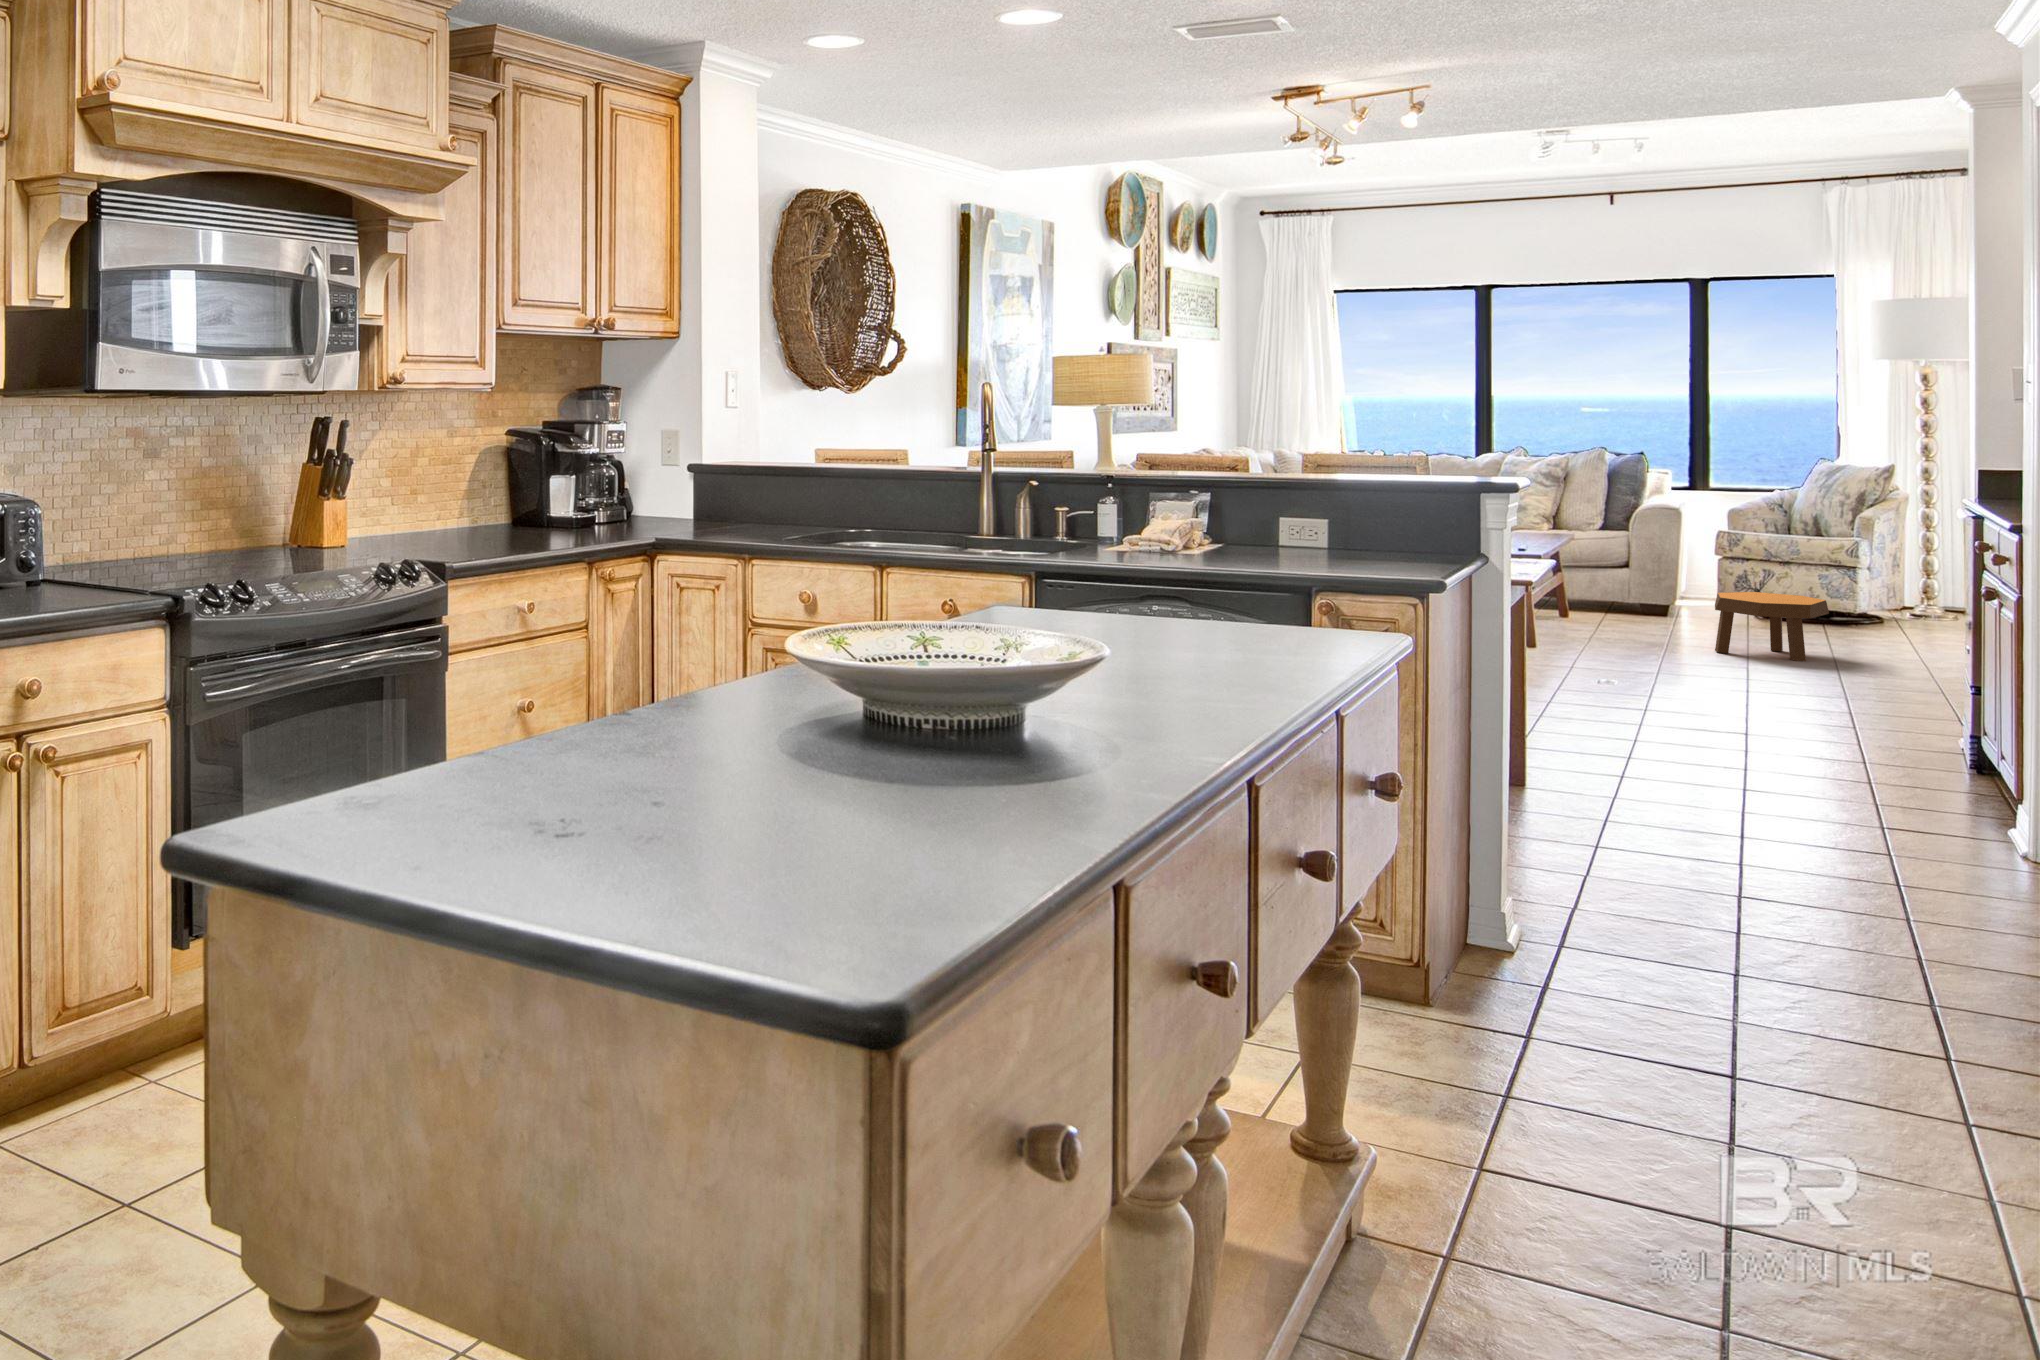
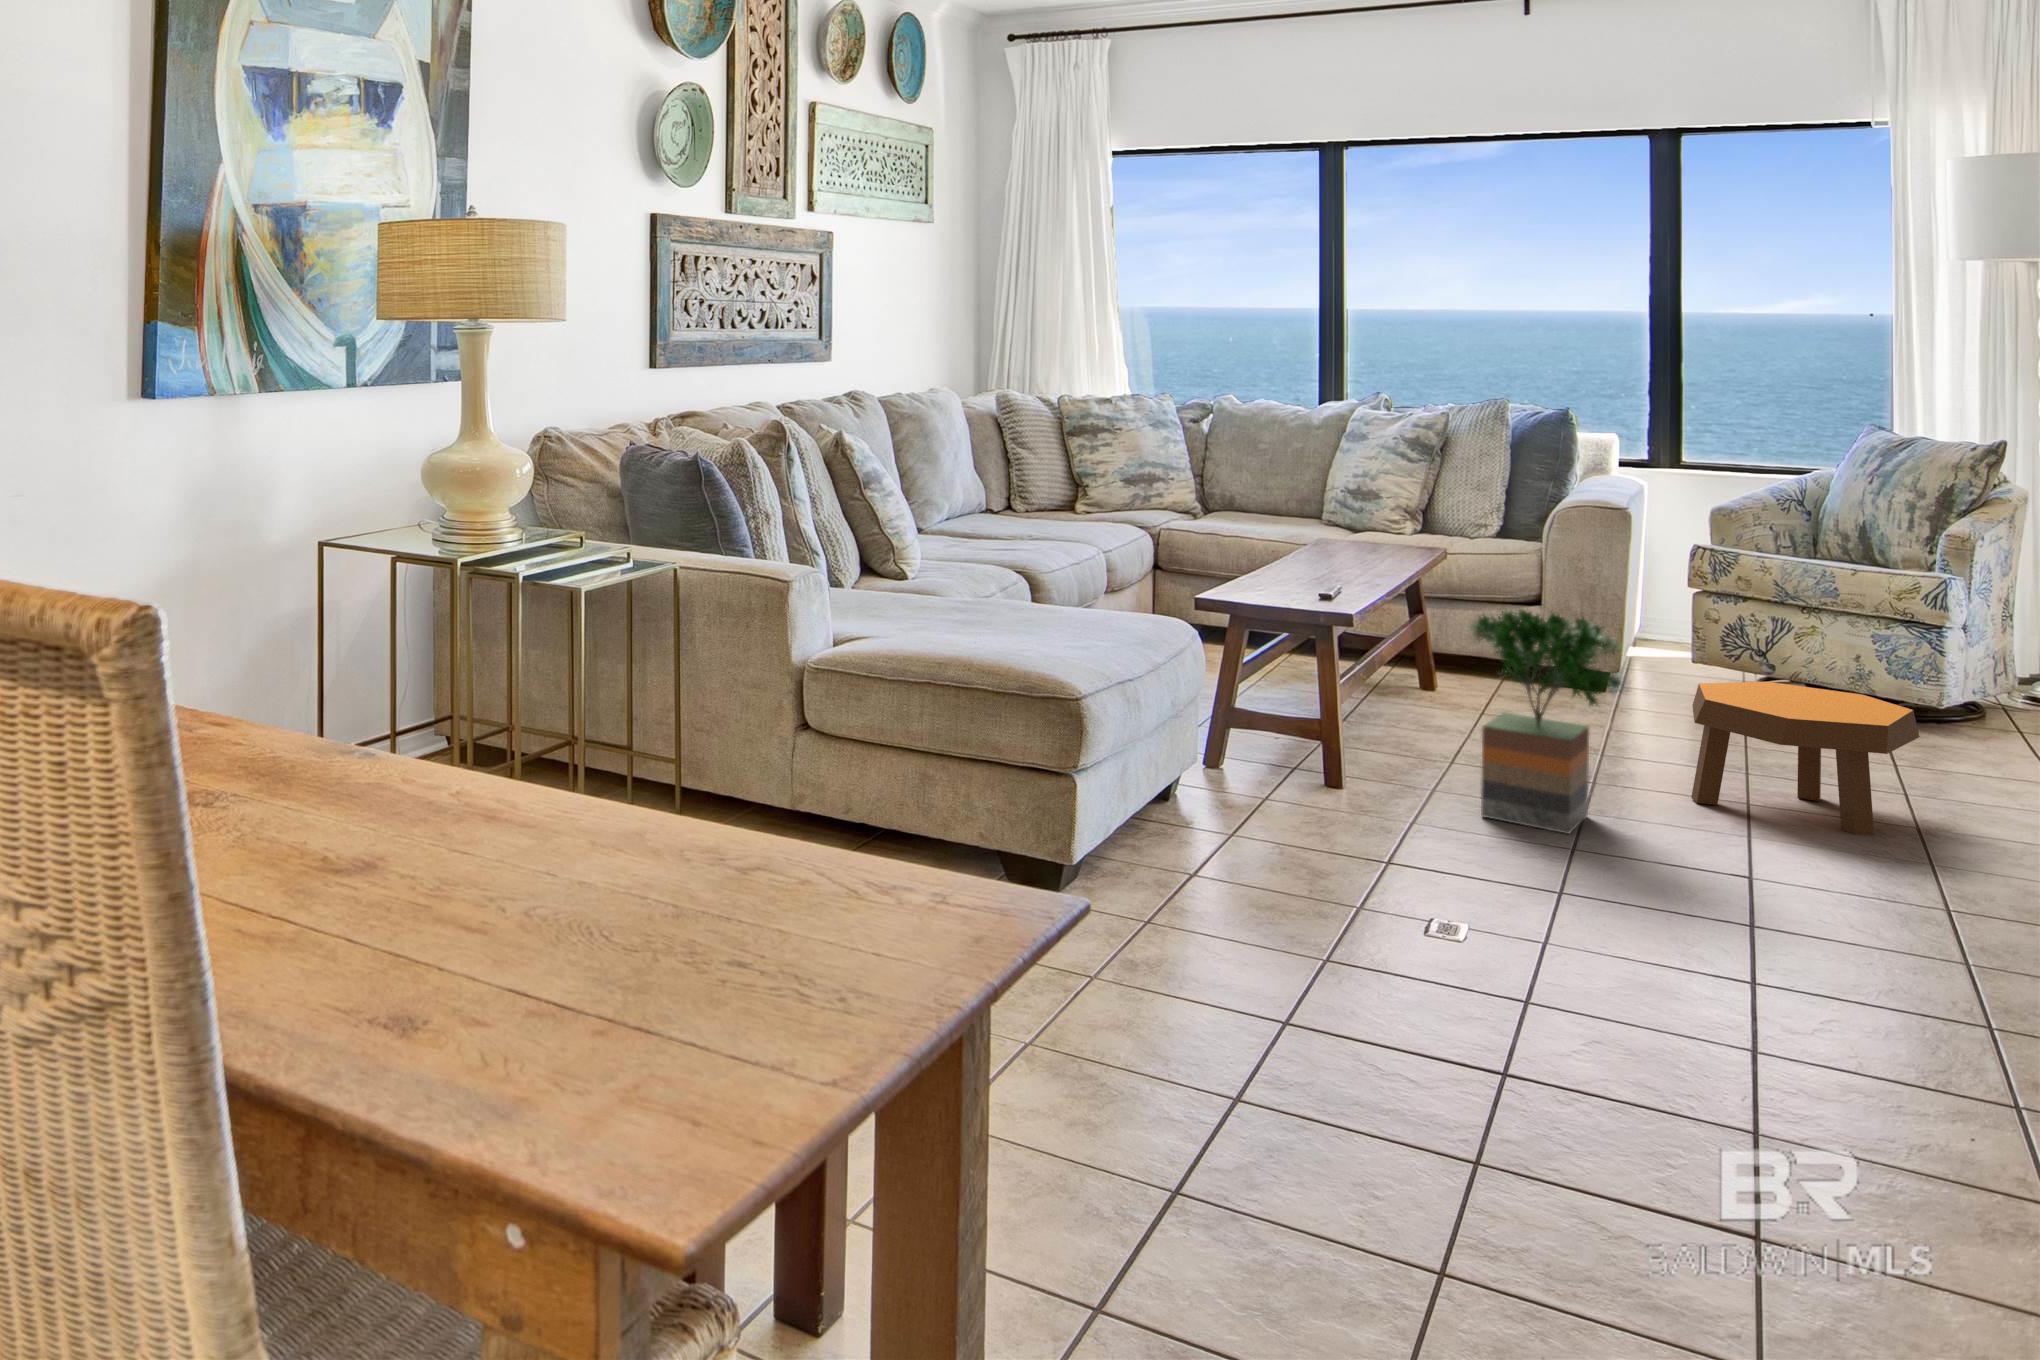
potted tree: none [1594,550,1679,662] -> present [1470,609,1622,834]

